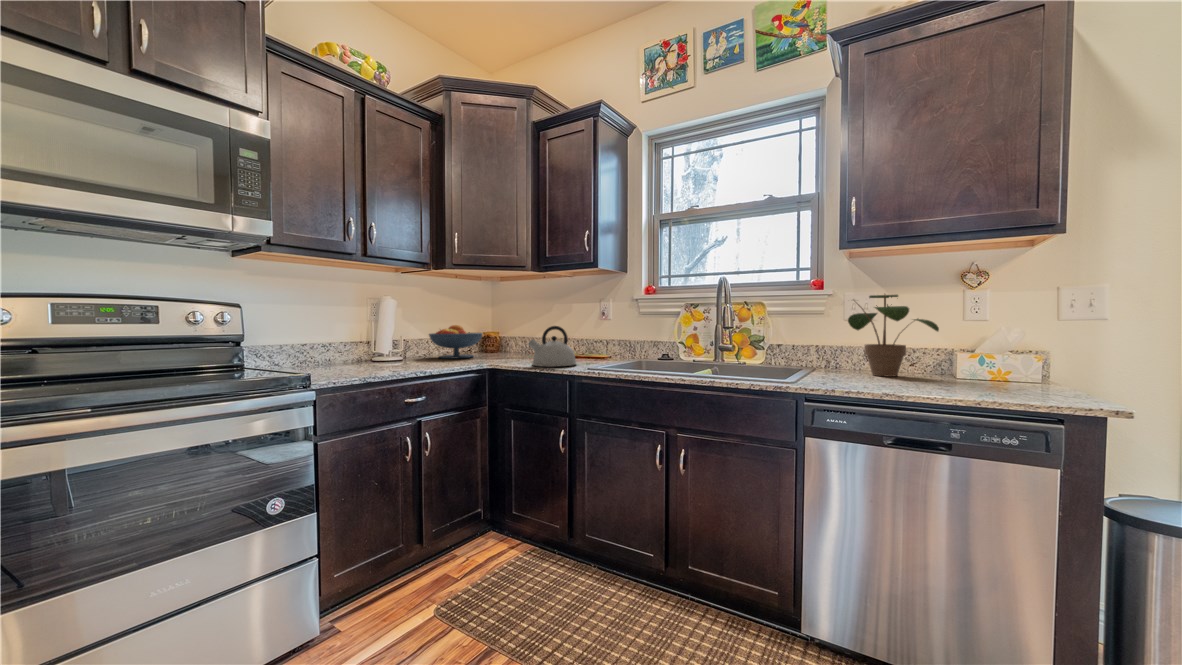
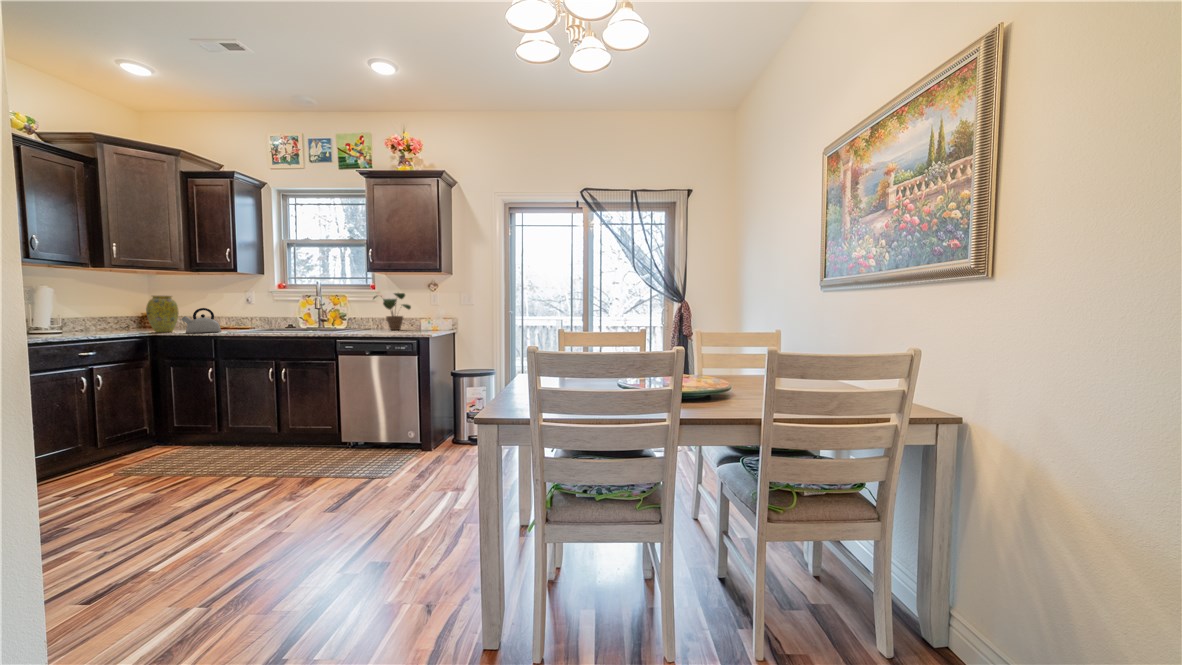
vase: none [488,307,523,362] -> present [146,296,178,332]
fruit bowl: present [429,325,482,359] -> none [85,308,141,332]

